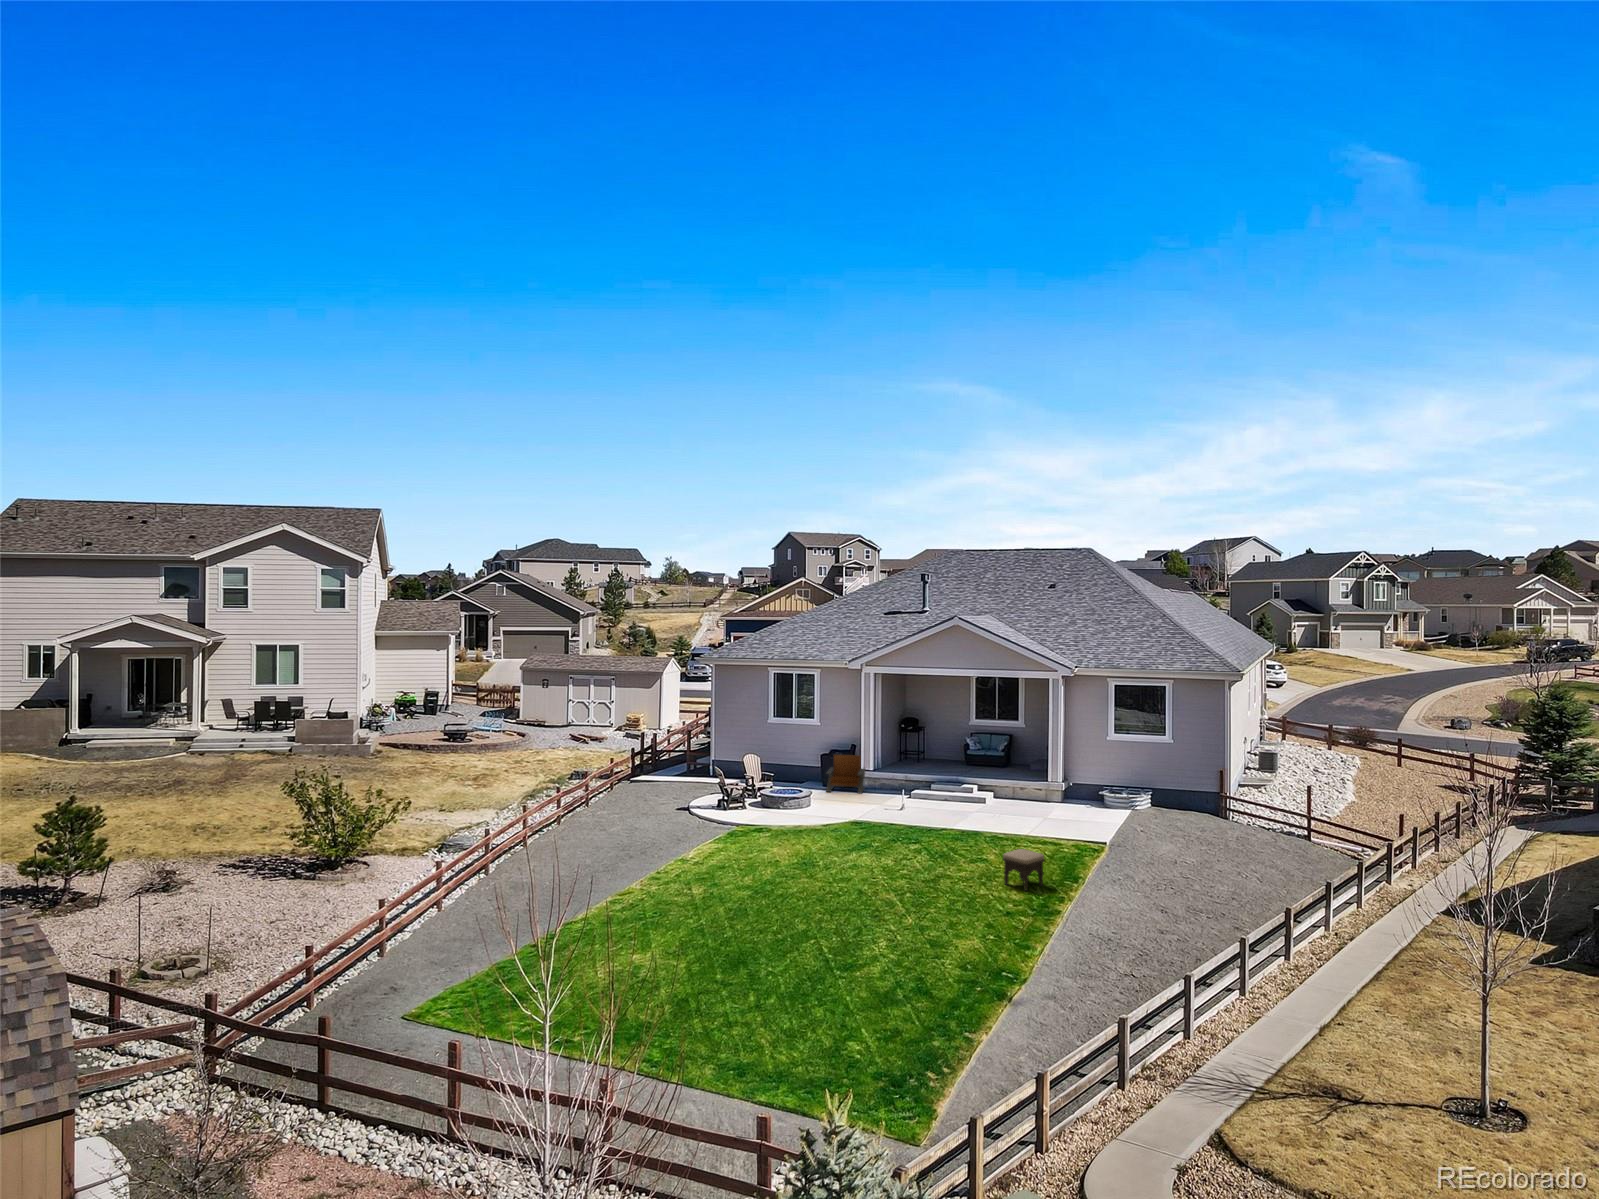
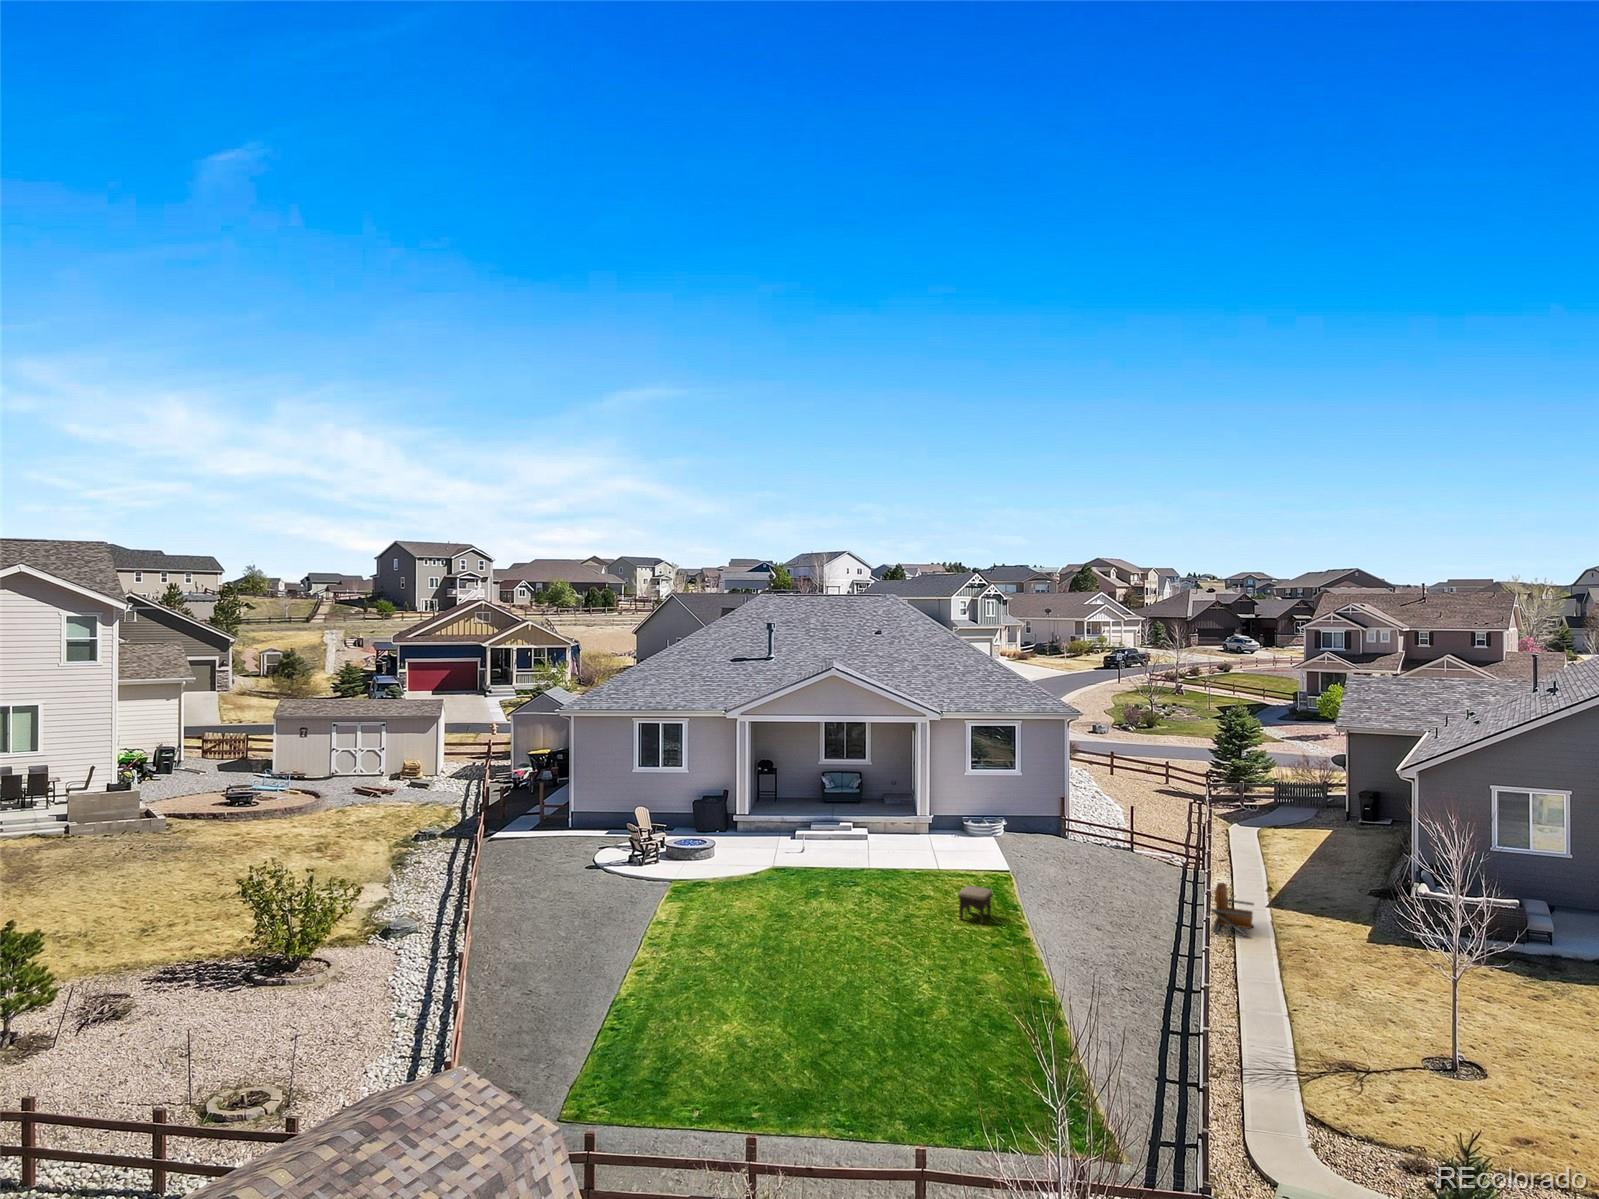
lounge chair: present [826,755,866,793] -> present [1211,883,1254,939]

